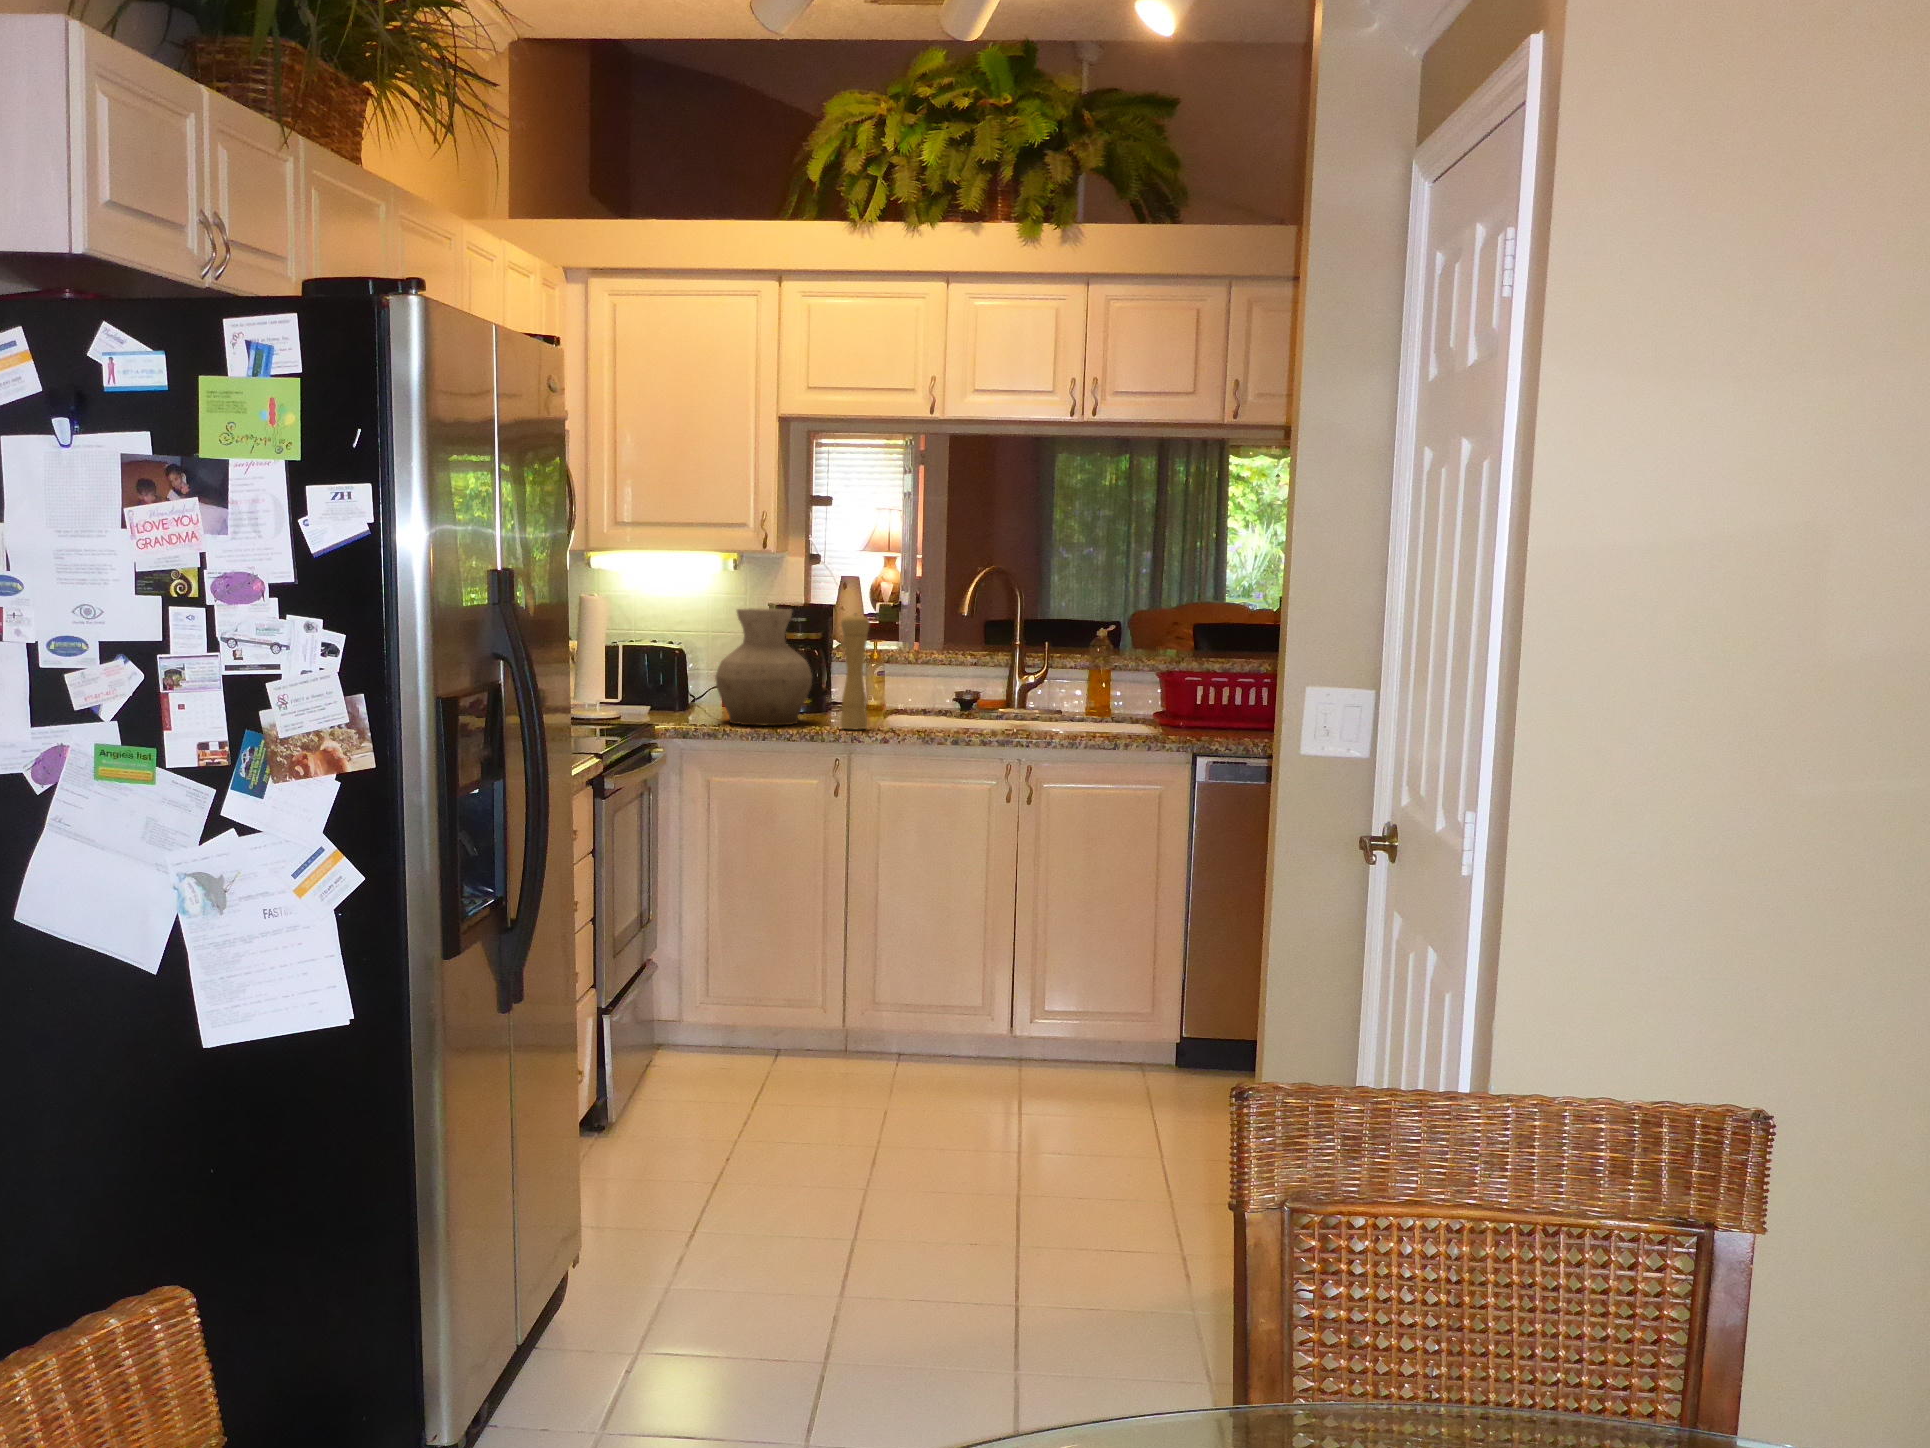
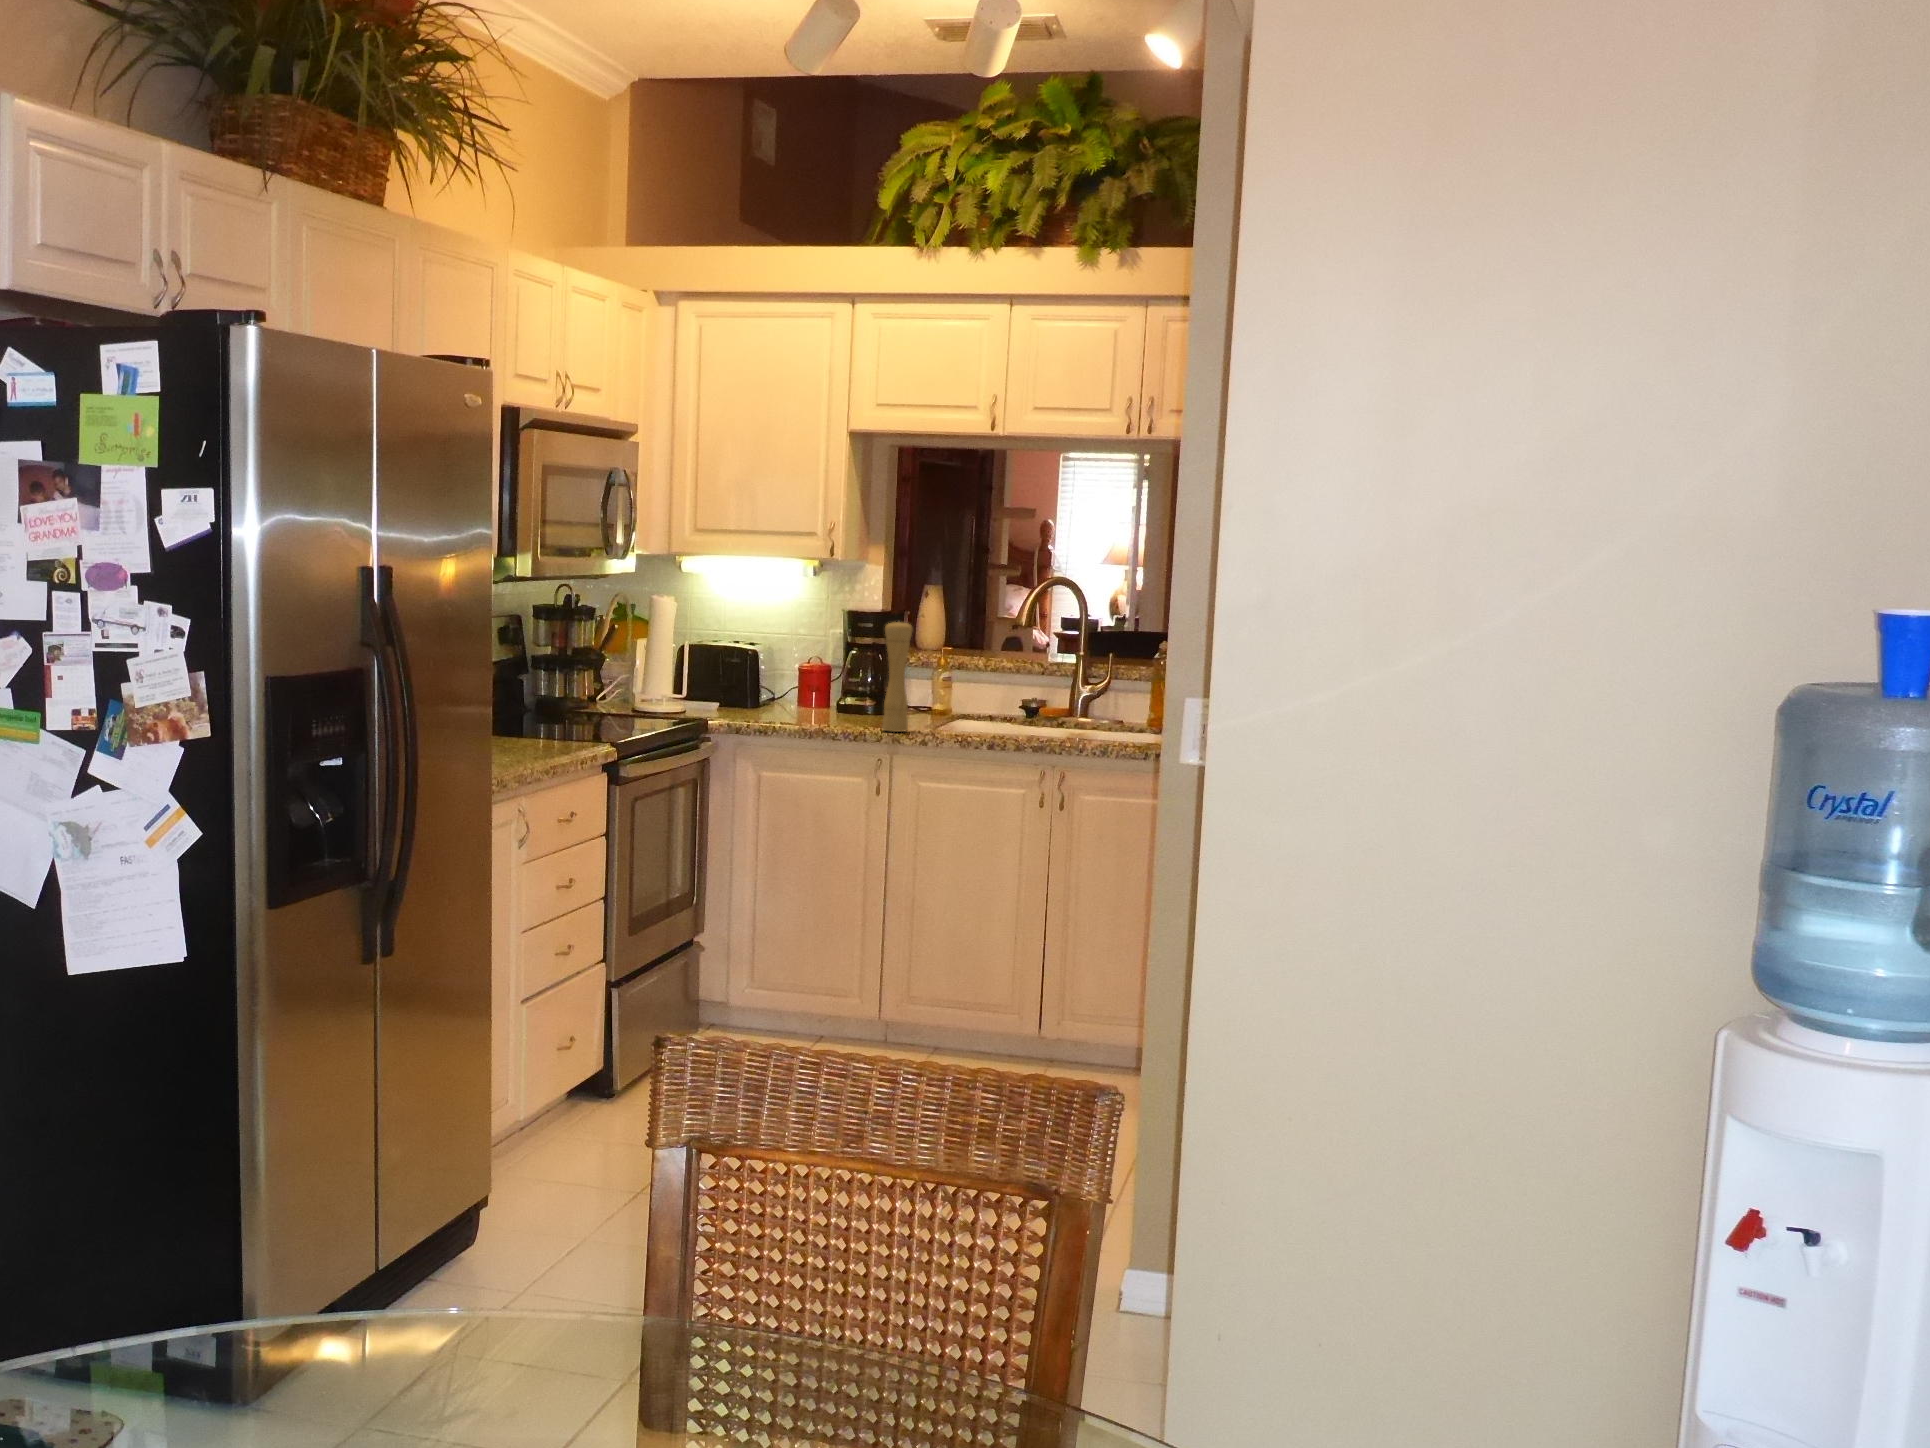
vase: present [715,609,812,725] -> none [770,614,864,726]

